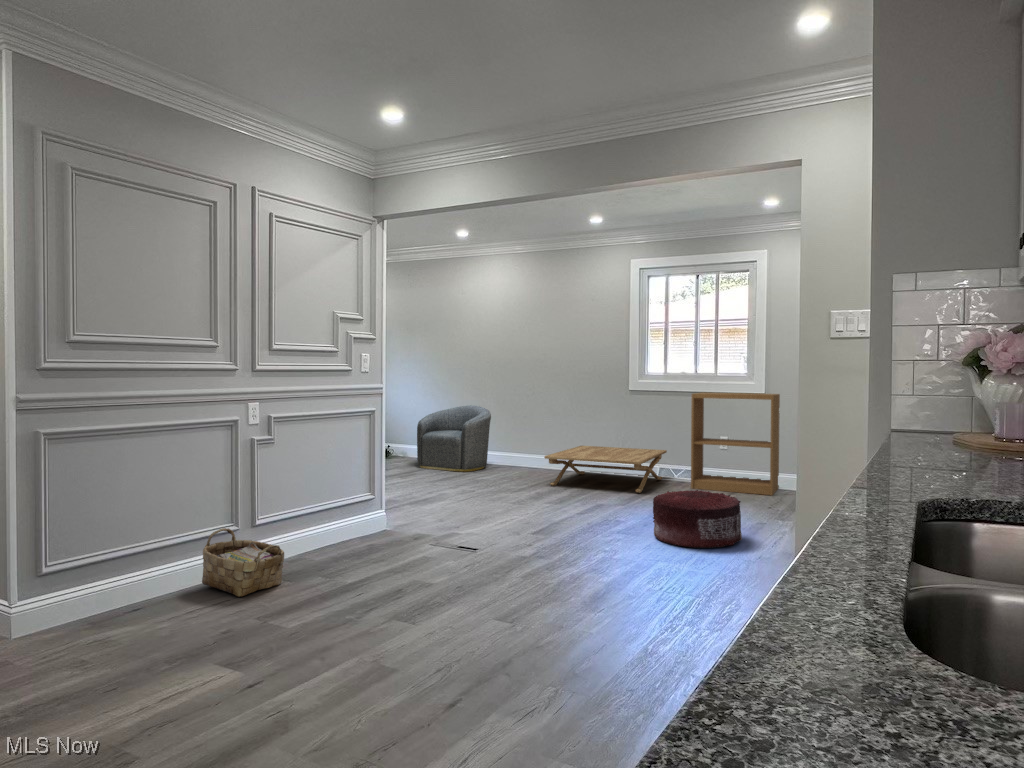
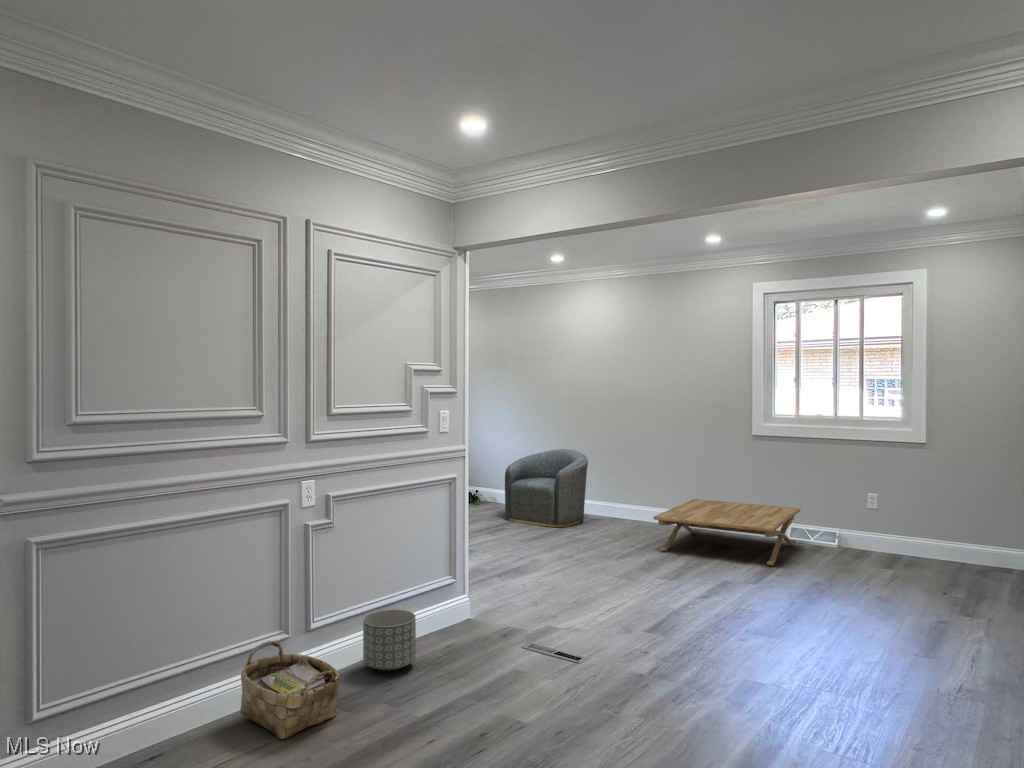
bookshelf: present [691,393,780,495] -> none [834,440,949,574]
pouf: present [653,490,742,548] -> none [804,581,930,670]
planter: none [300,513,343,559] -> present [363,609,416,671]

